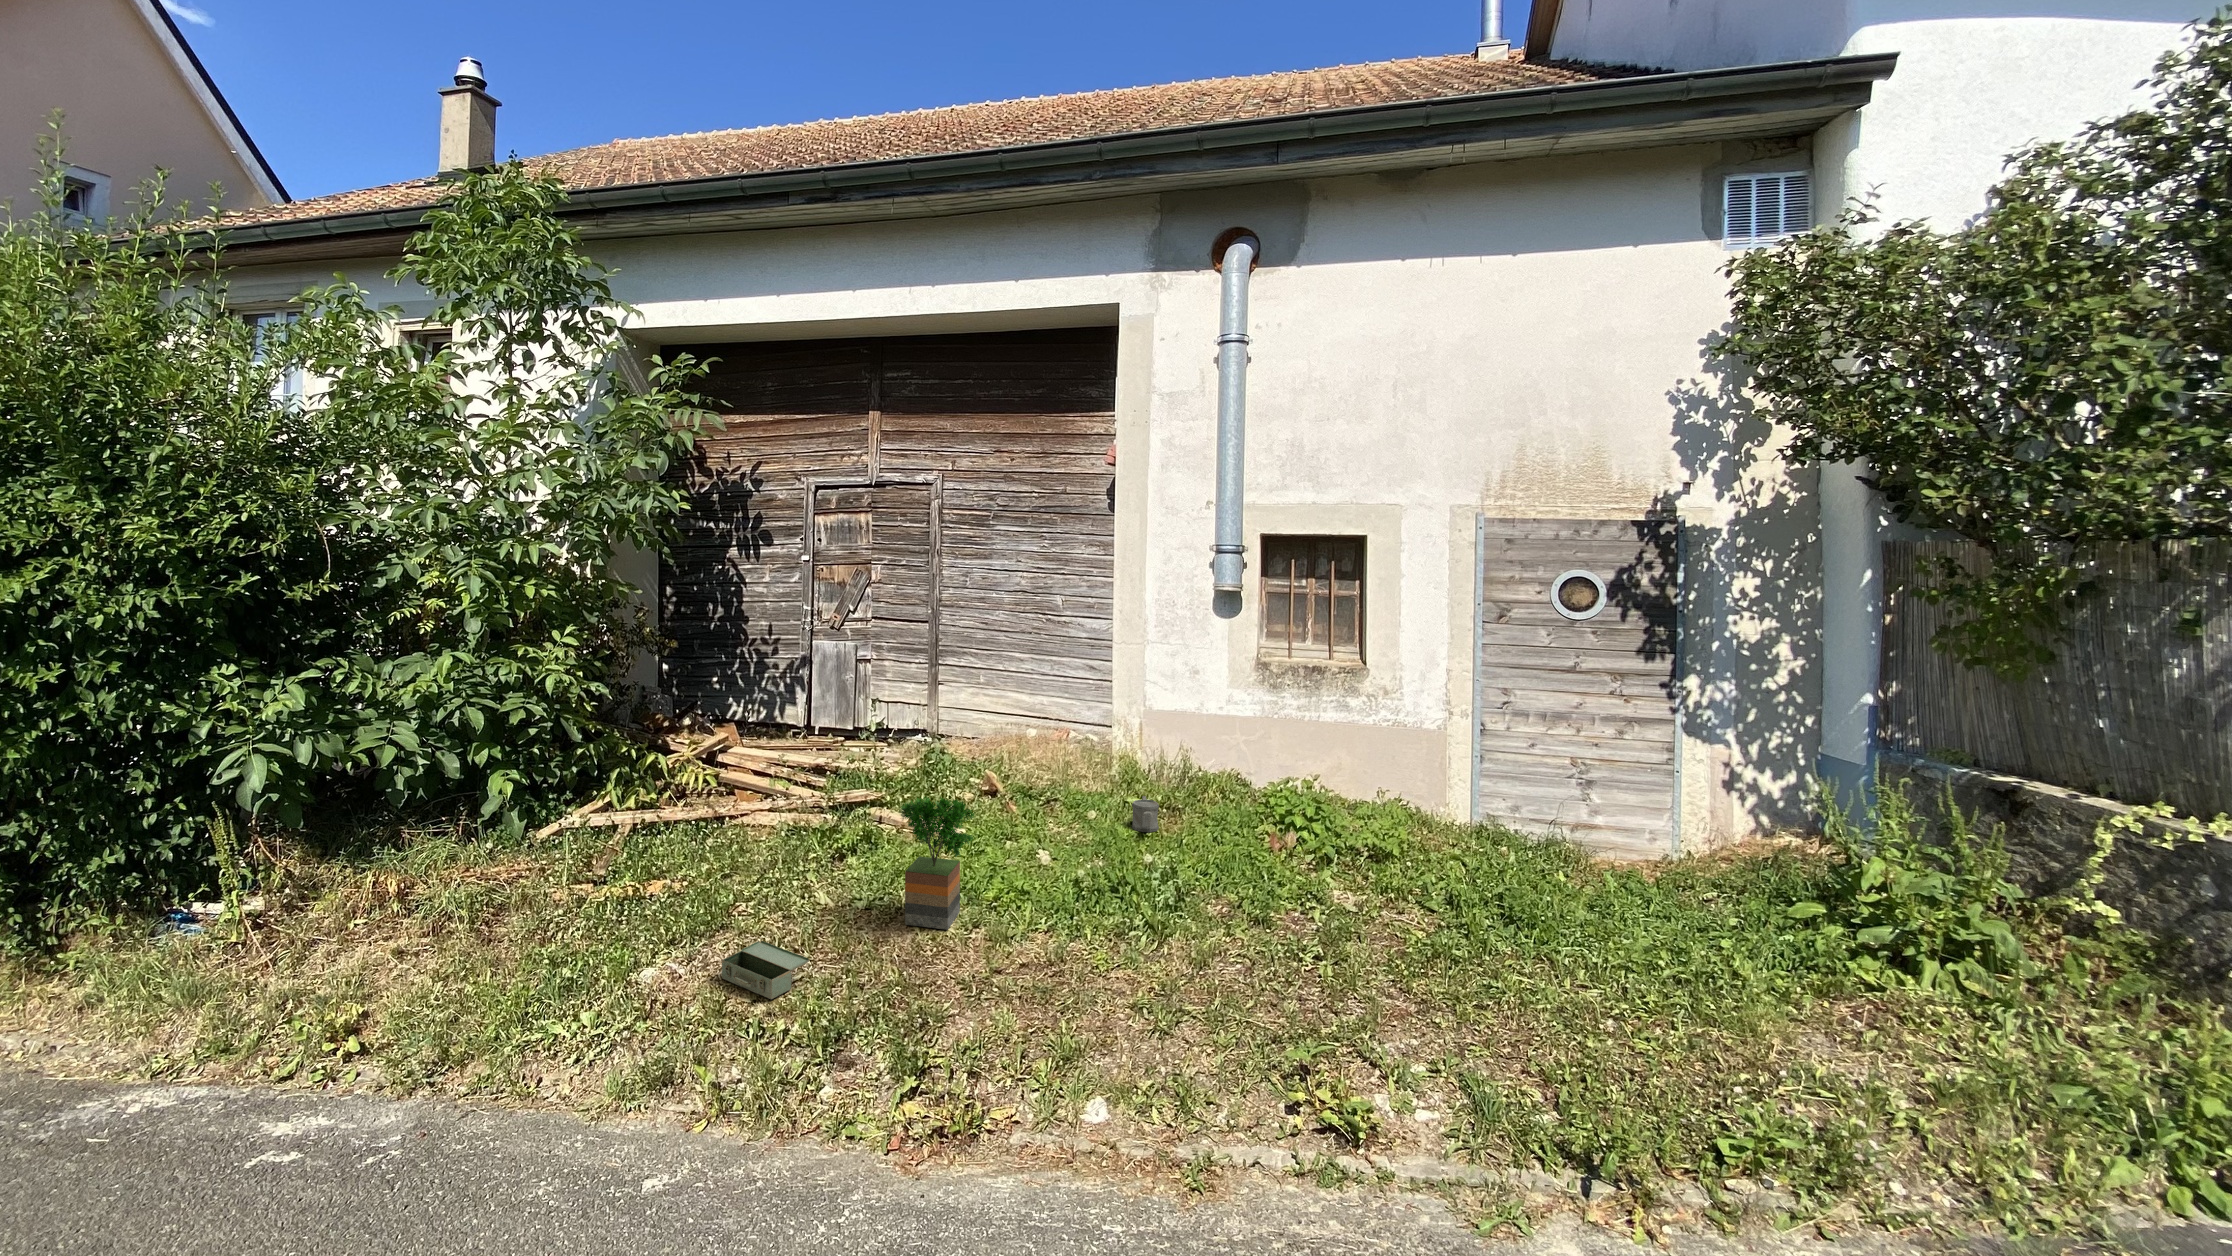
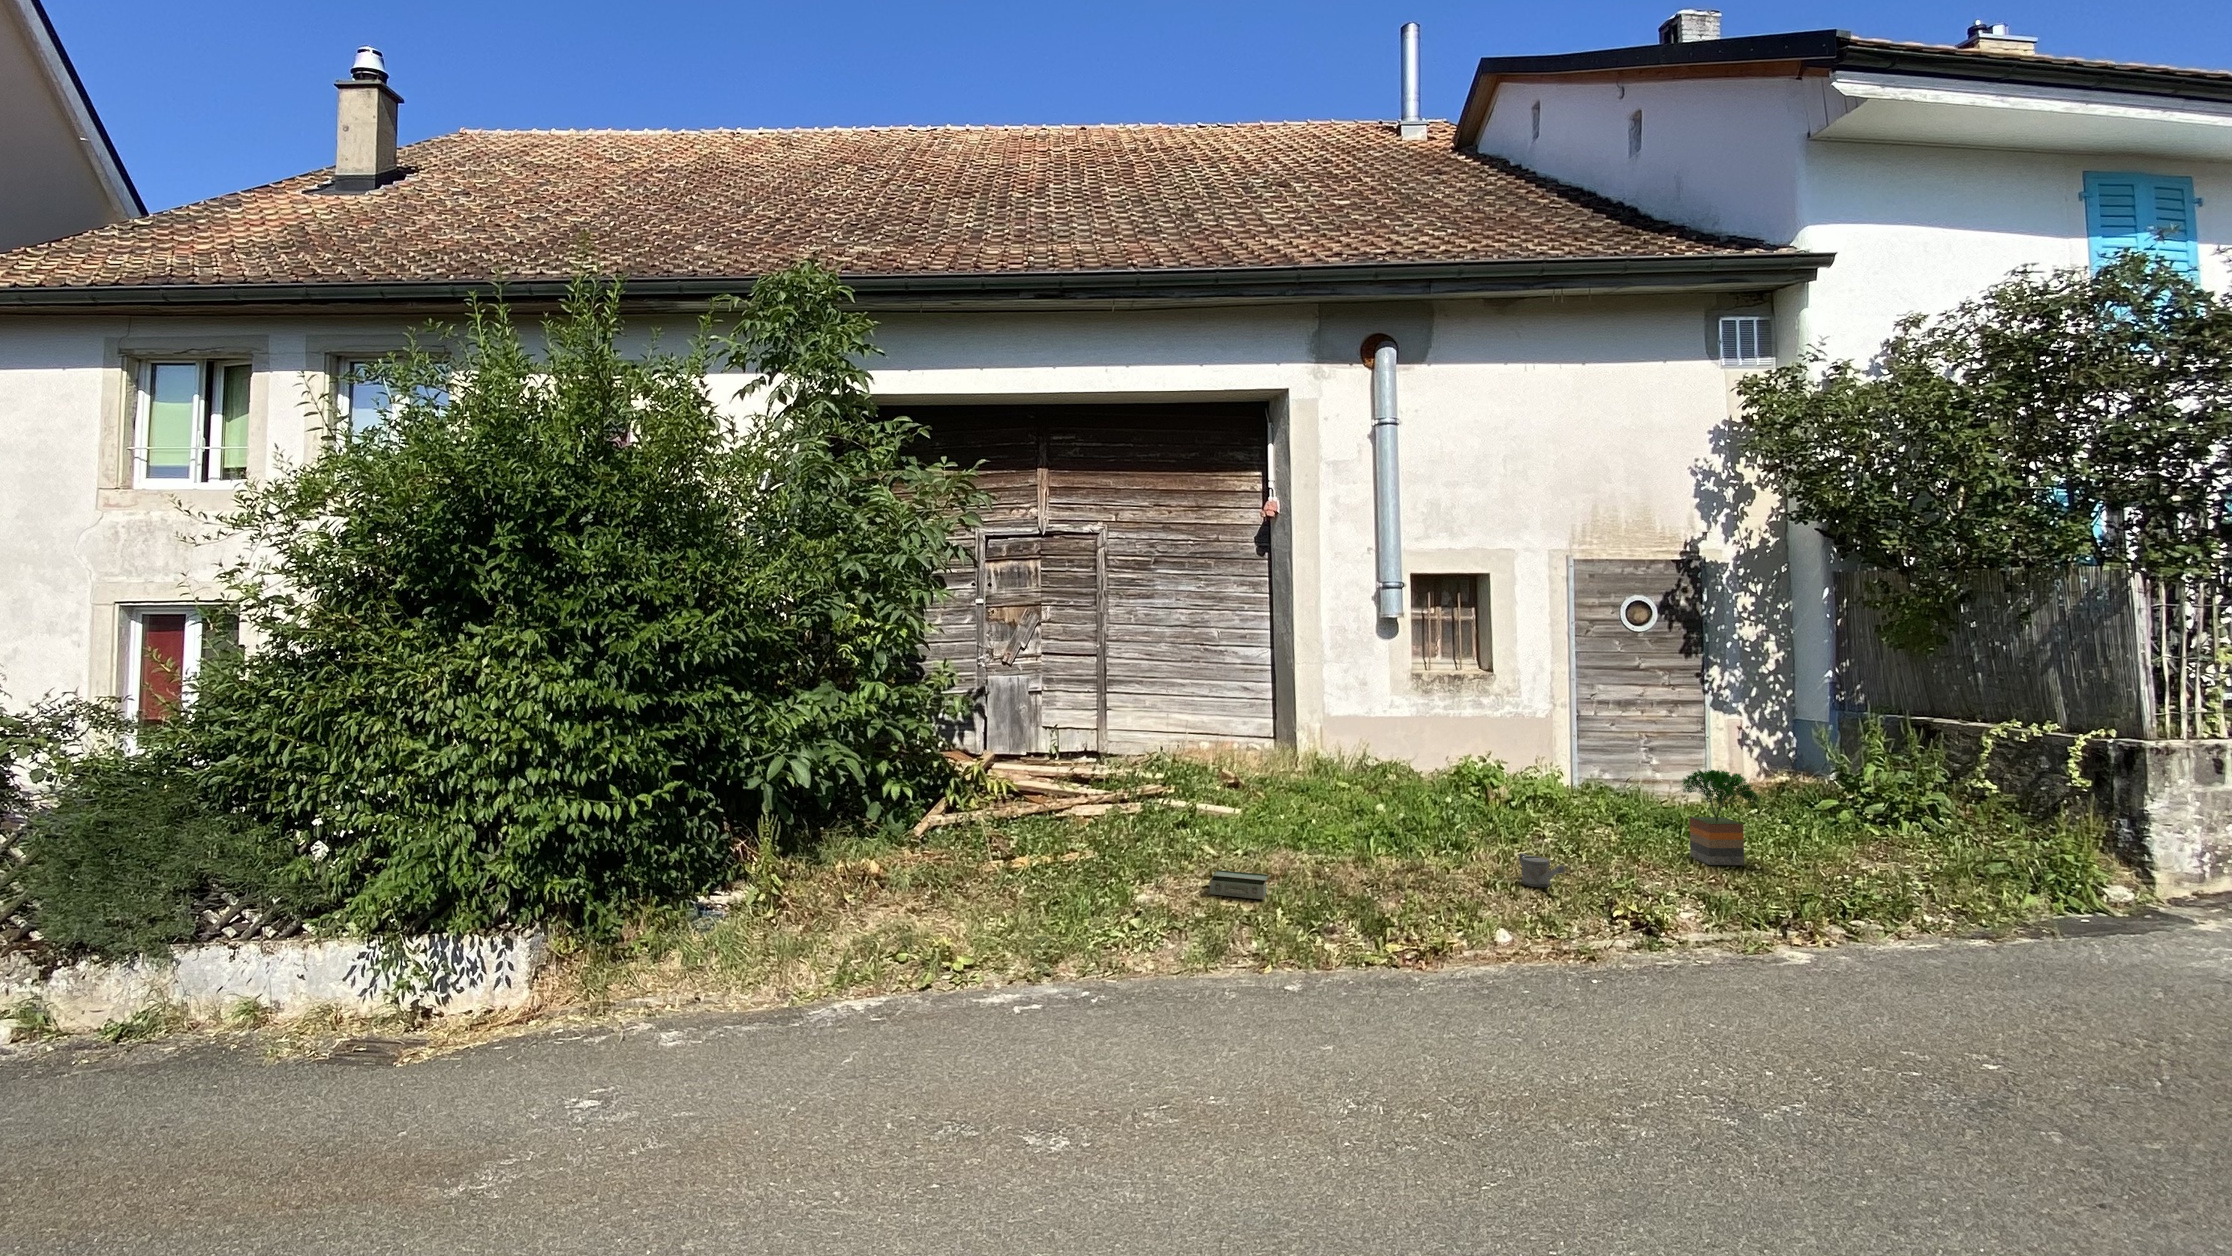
potted tree: present [899,796,975,930] -> present [1682,769,1760,865]
watering can: present [1132,796,1159,832] -> present [1519,853,1565,887]

